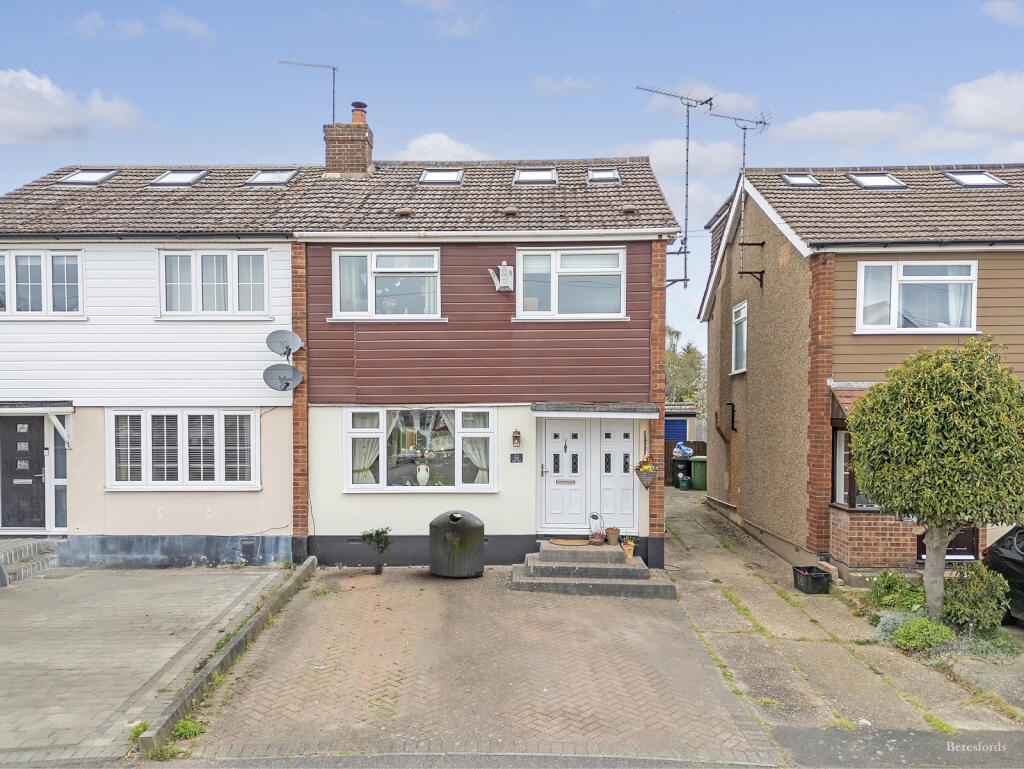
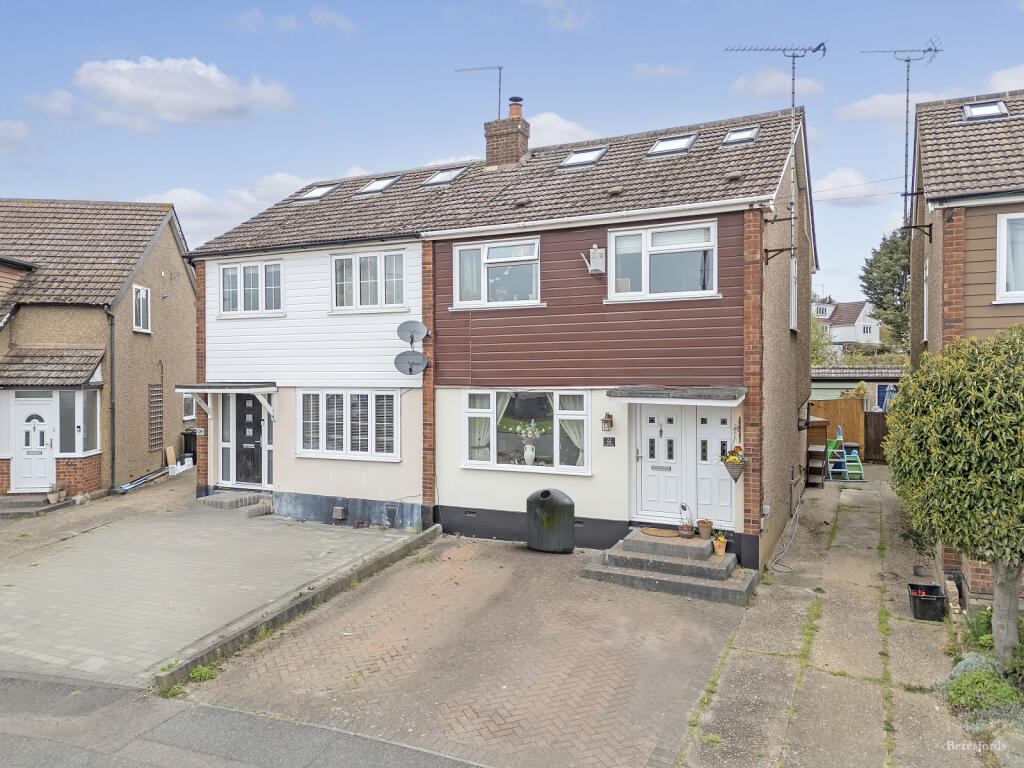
potted plant: present [359,527,393,574] -> present [899,528,937,576]

